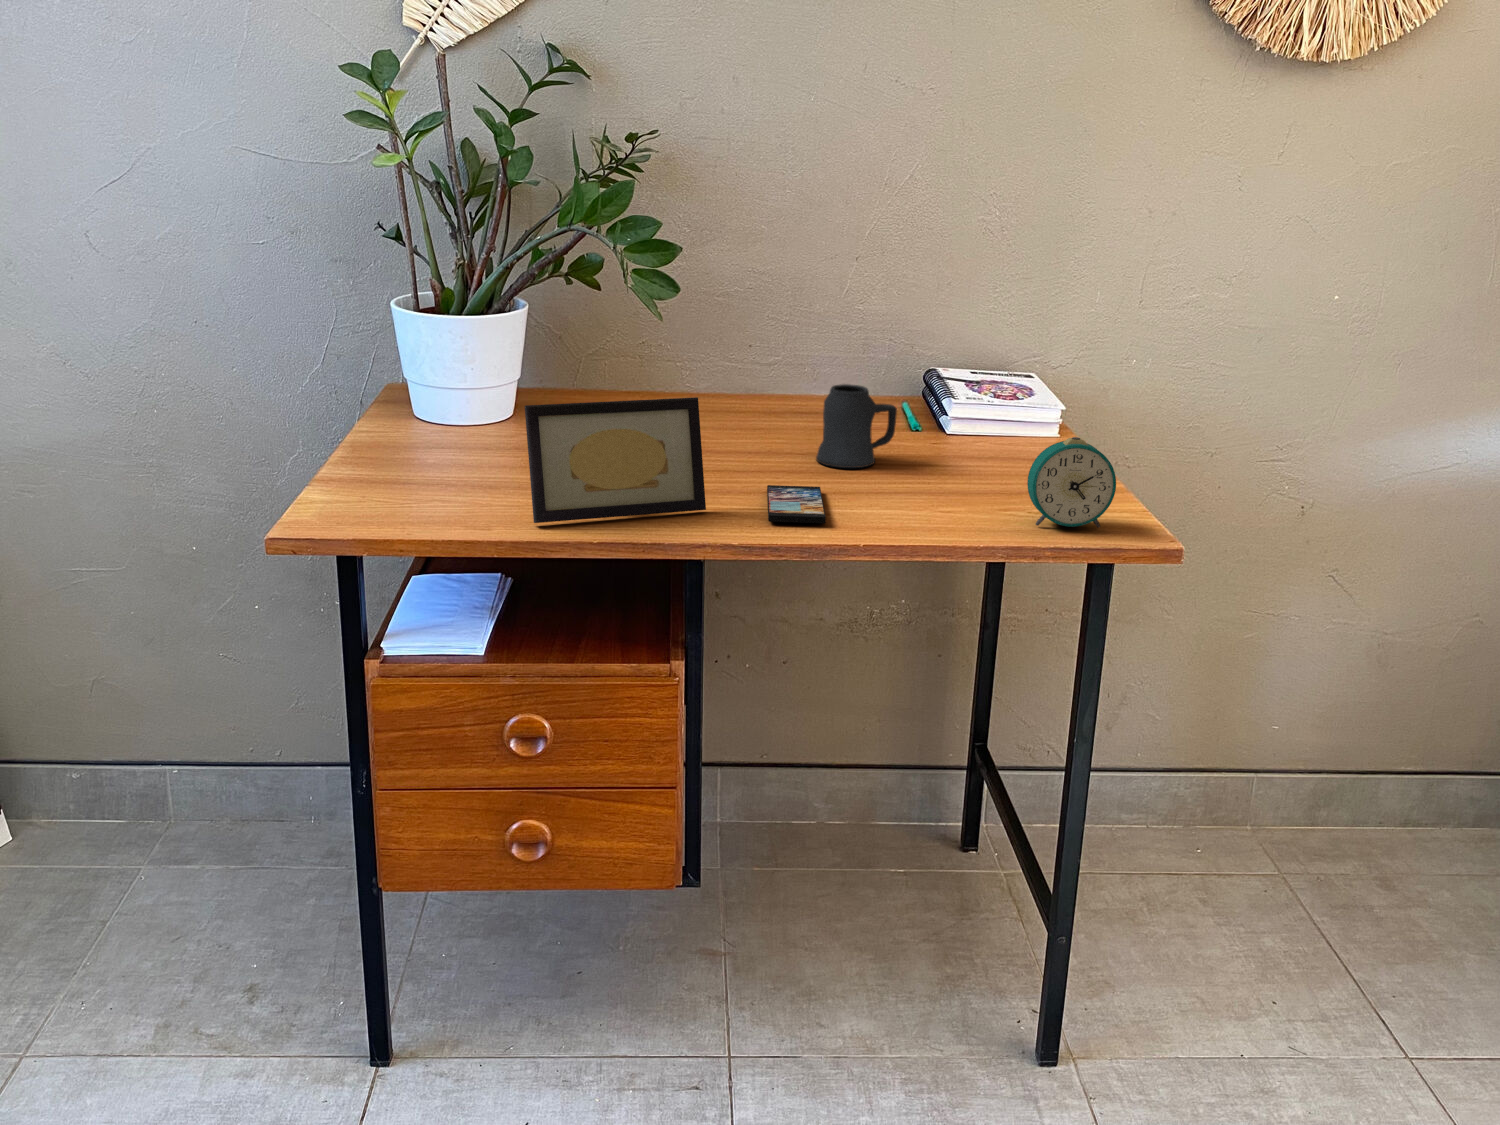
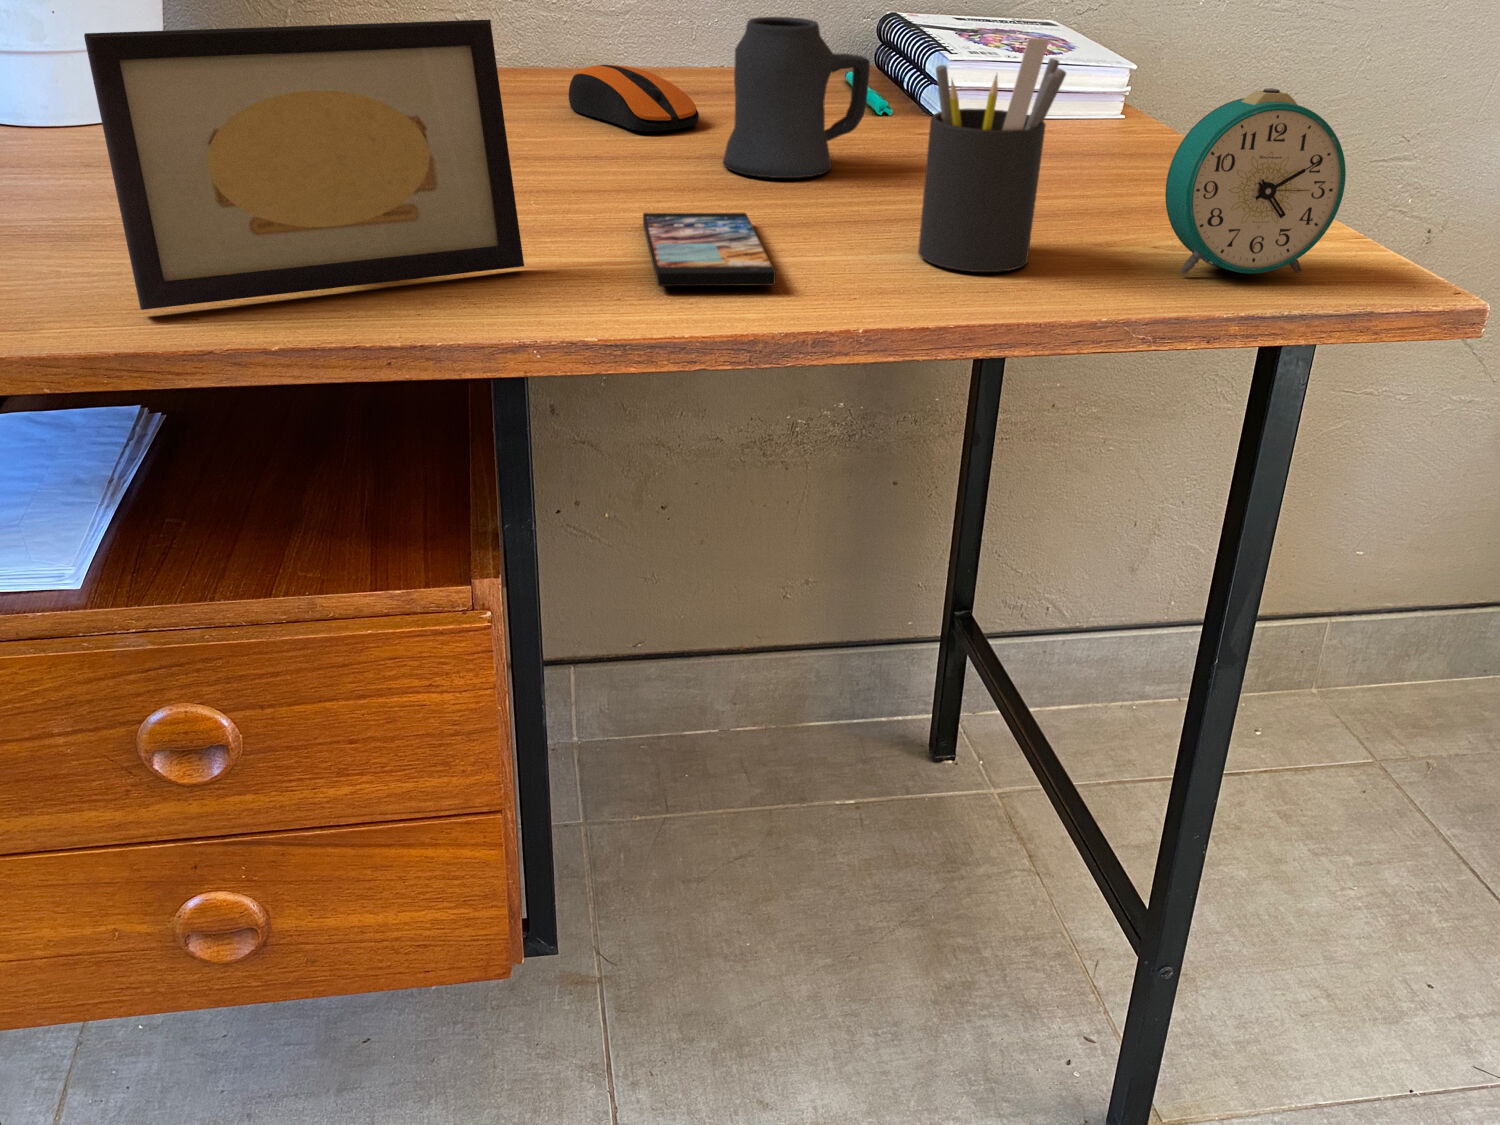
computer mouse: none [737,400,808,438] -> present [569,65,699,131]
pen holder: none [904,413,973,521] -> present [918,38,1066,272]

